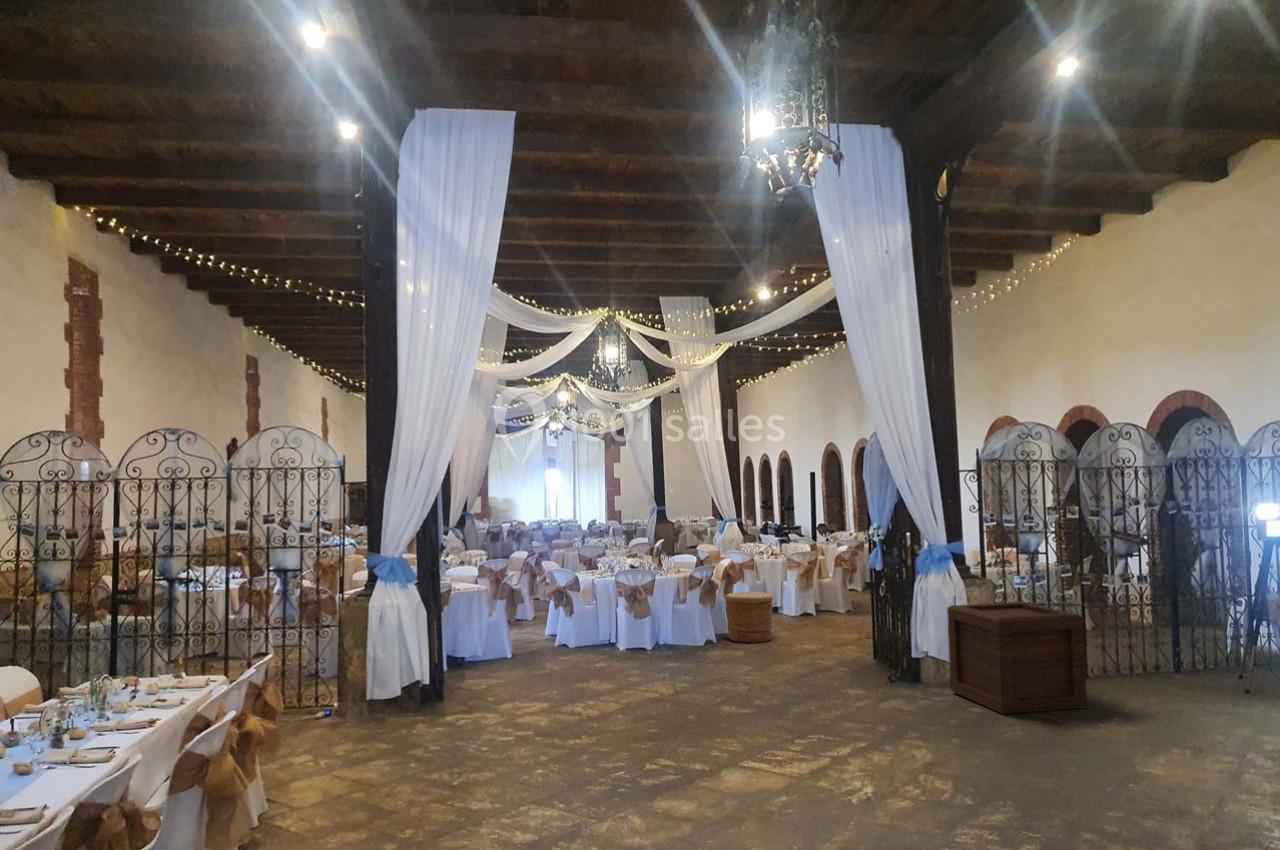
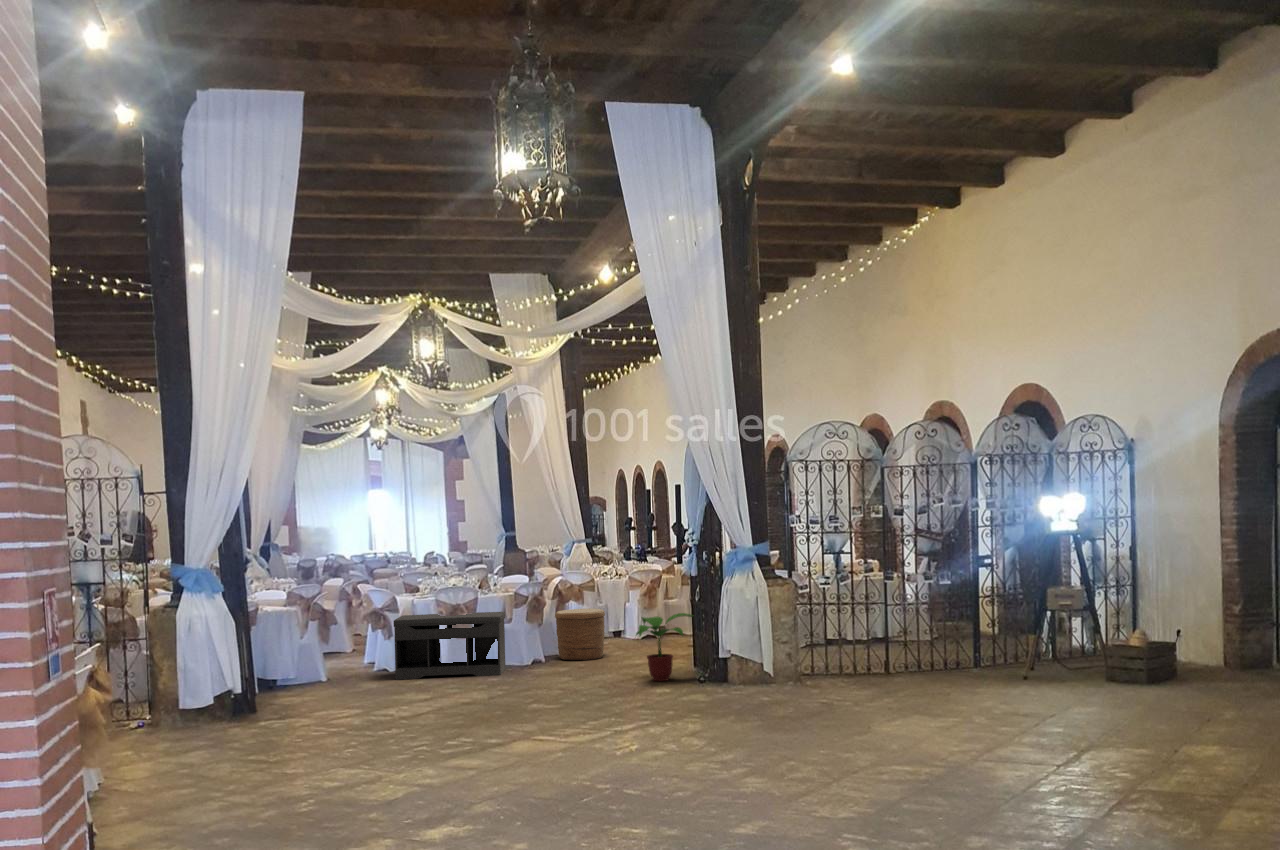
bench: none [577,595,680,659] -> present [394,612,506,680]
wooden crate: present [947,602,1087,714] -> none [749,599,865,698]
potted plant: none [818,608,888,678] -> present [636,613,694,681]

